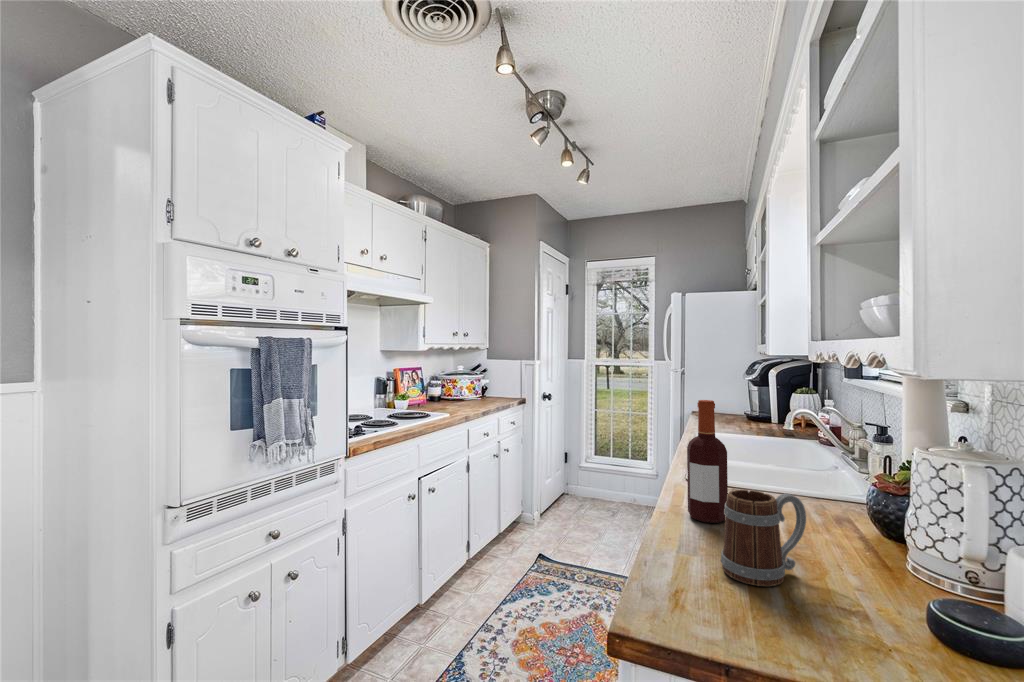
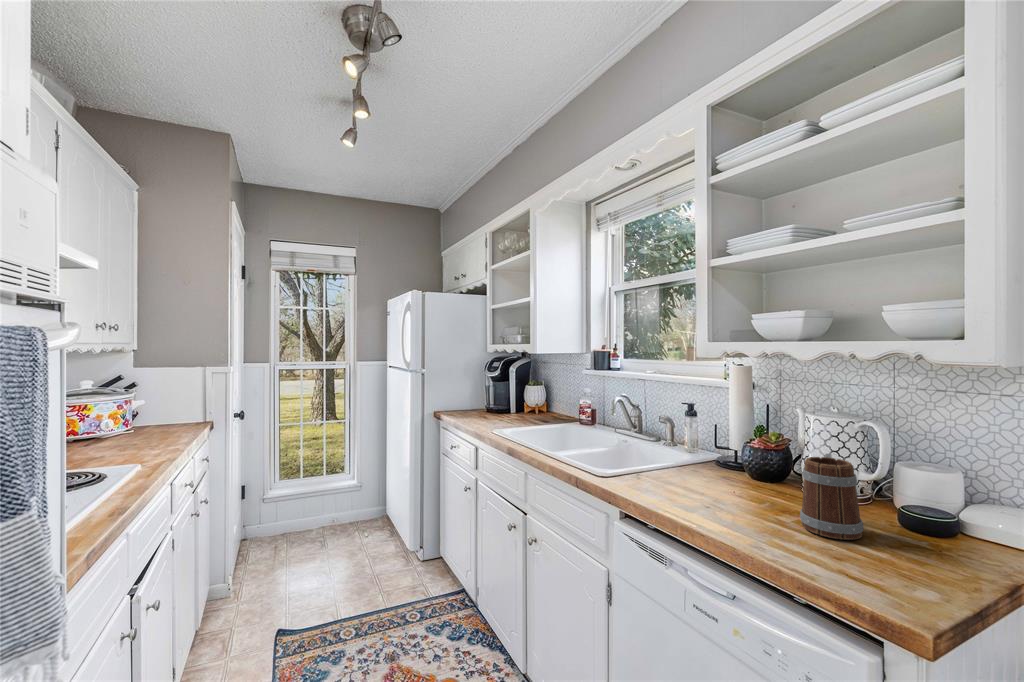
bottle: present [687,400,728,523] -> none [671,386,712,503]

